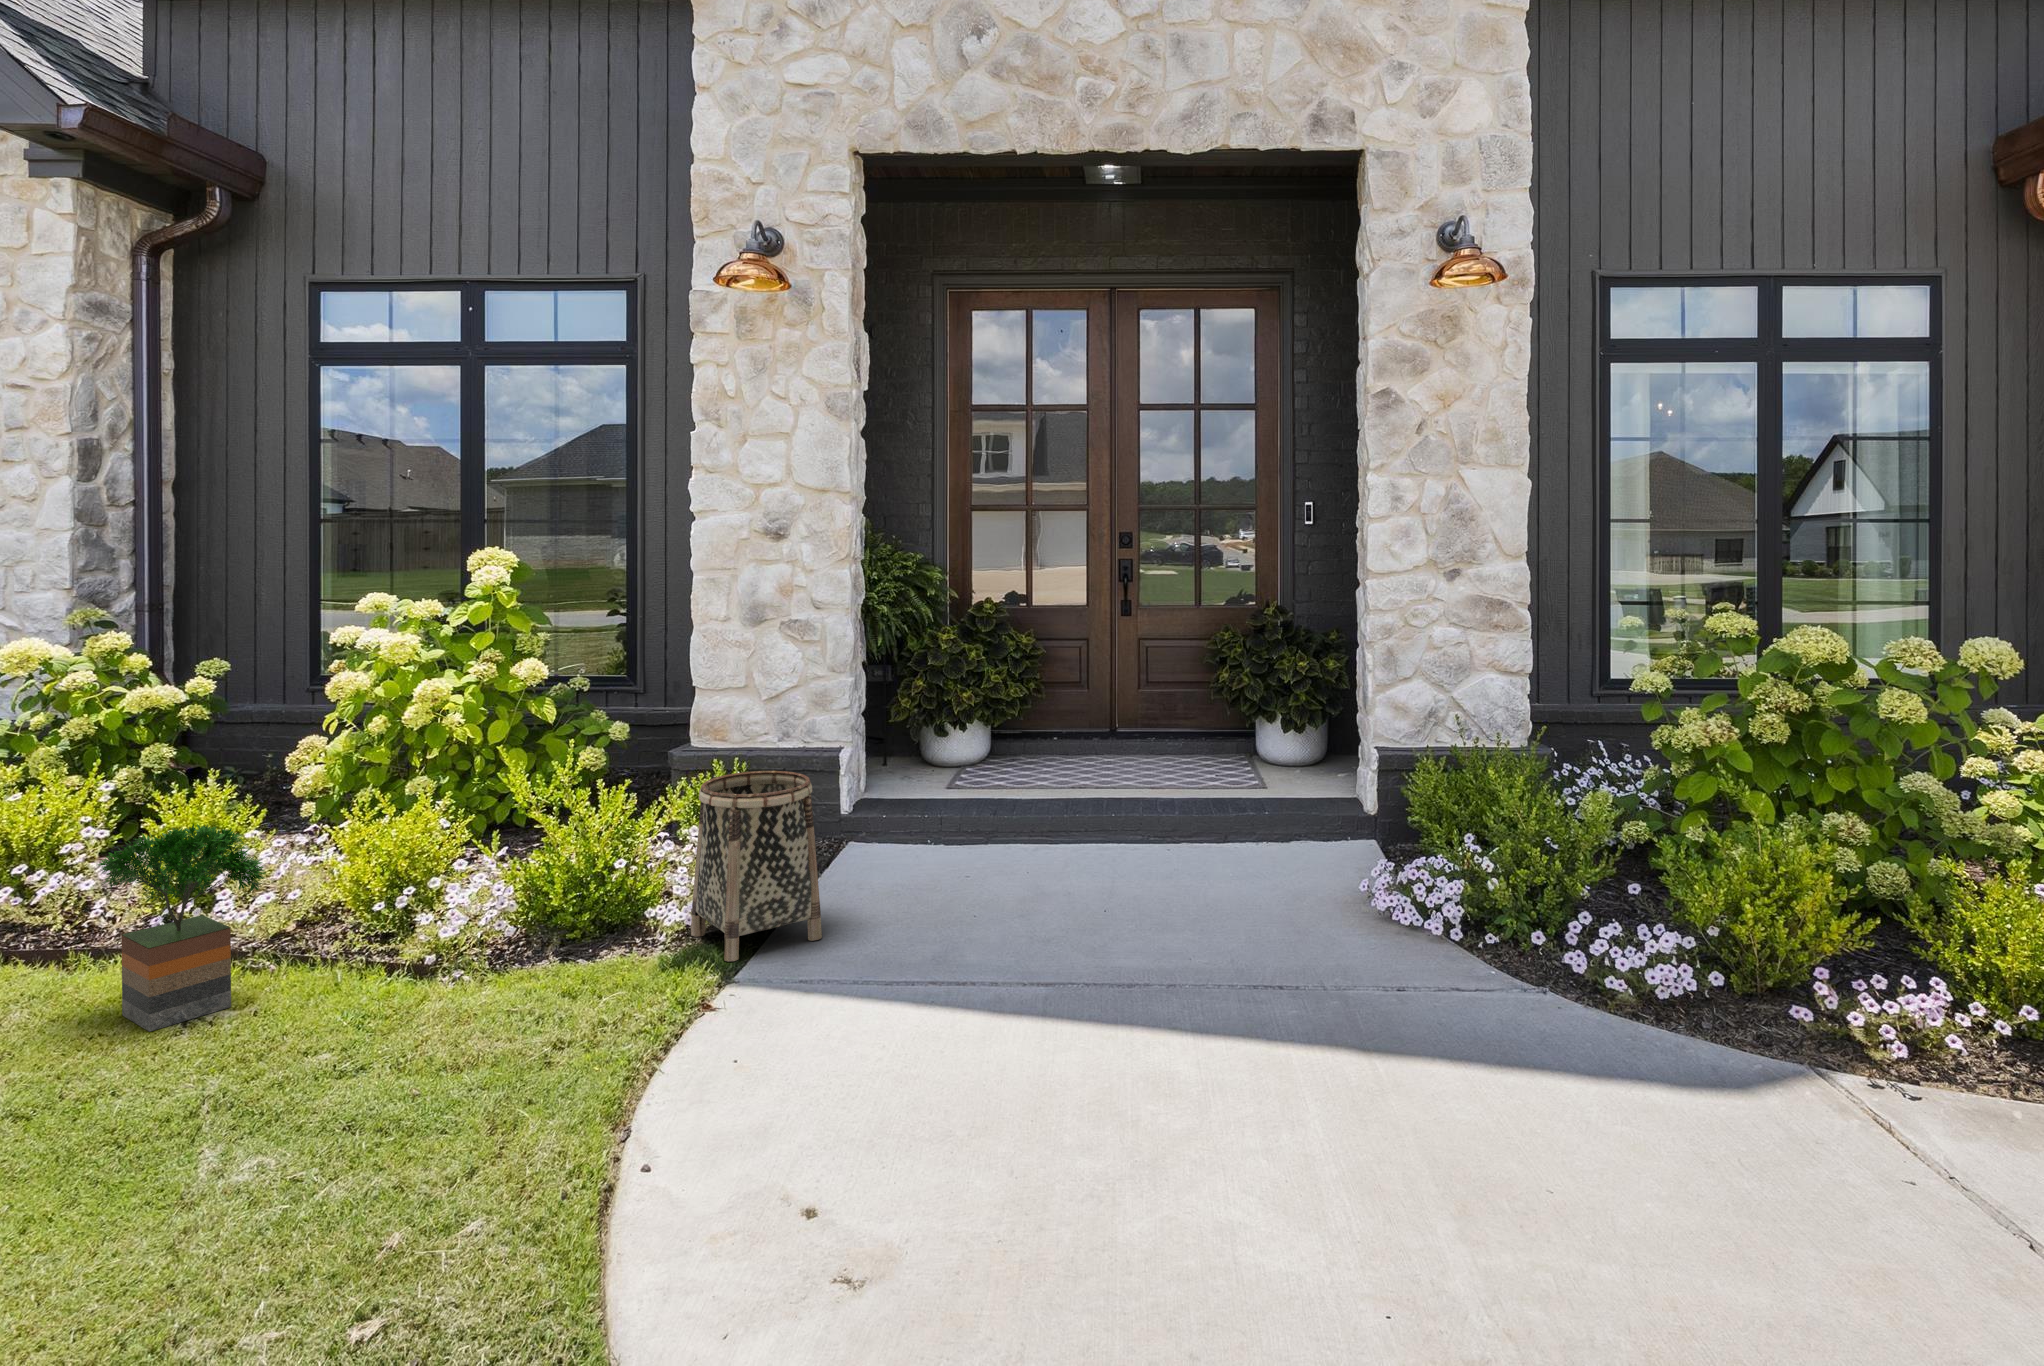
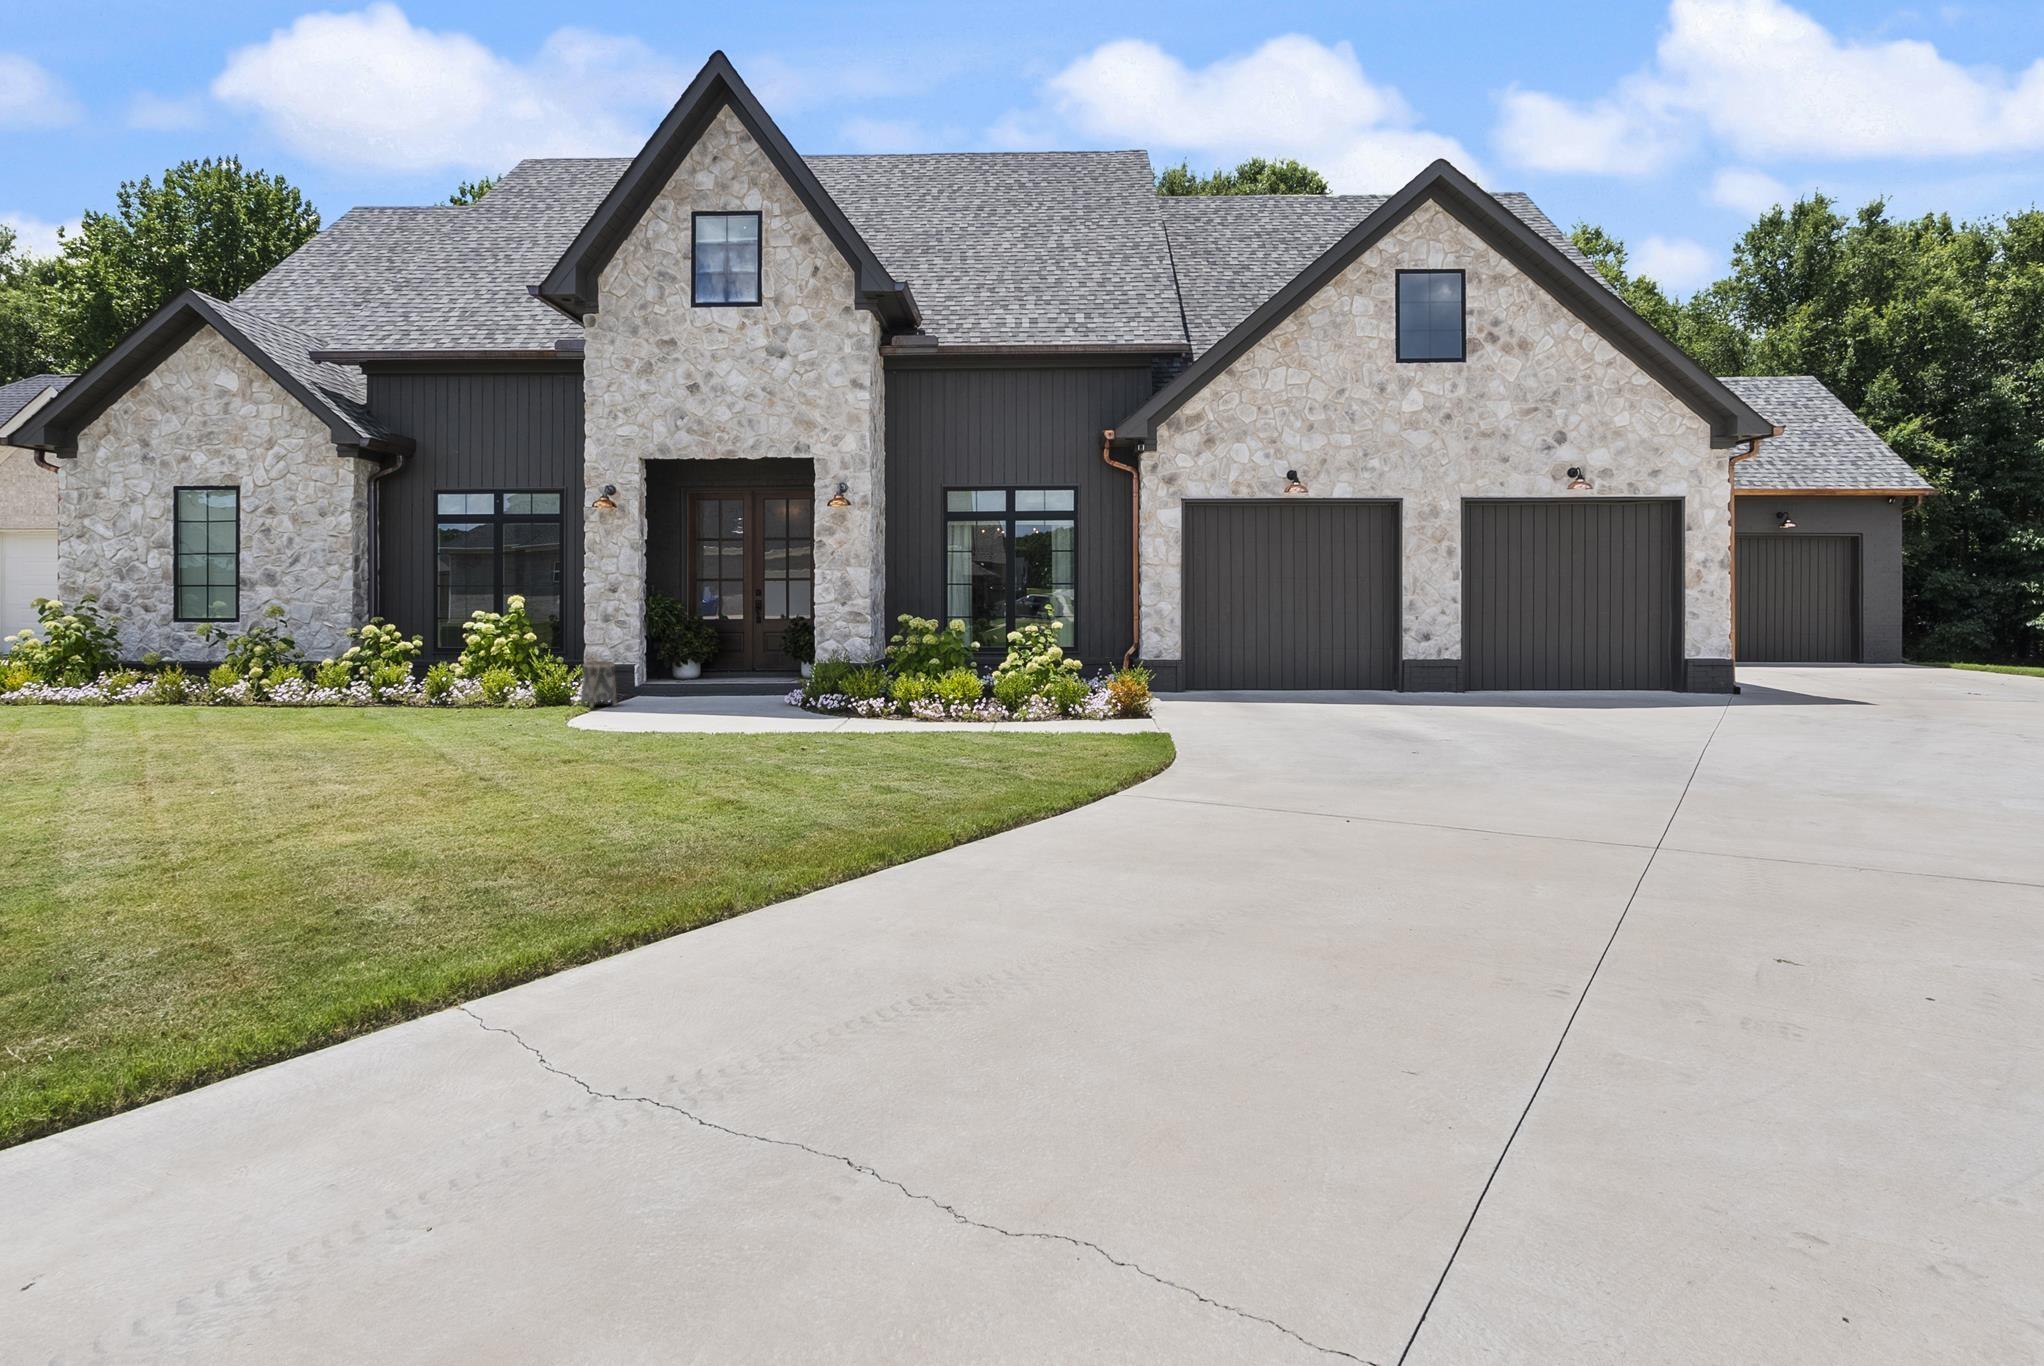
potted tree: present [98,824,265,1032] -> none [439,666,477,713]

